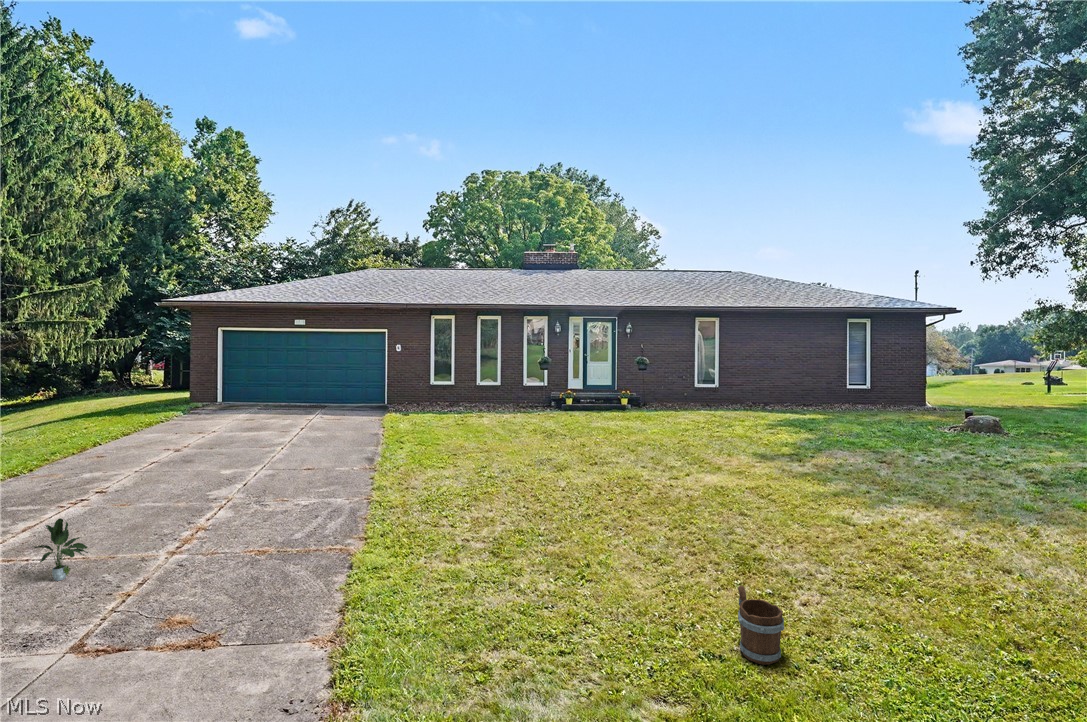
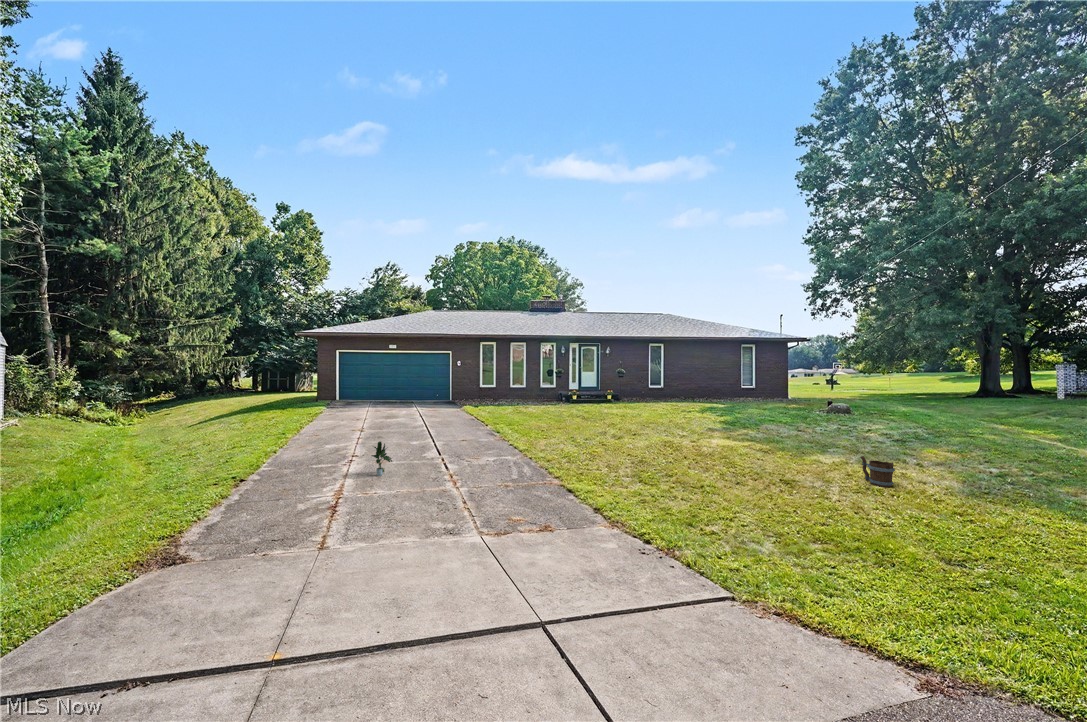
bucket: present [738,586,784,665] -> present [861,456,895,487]

